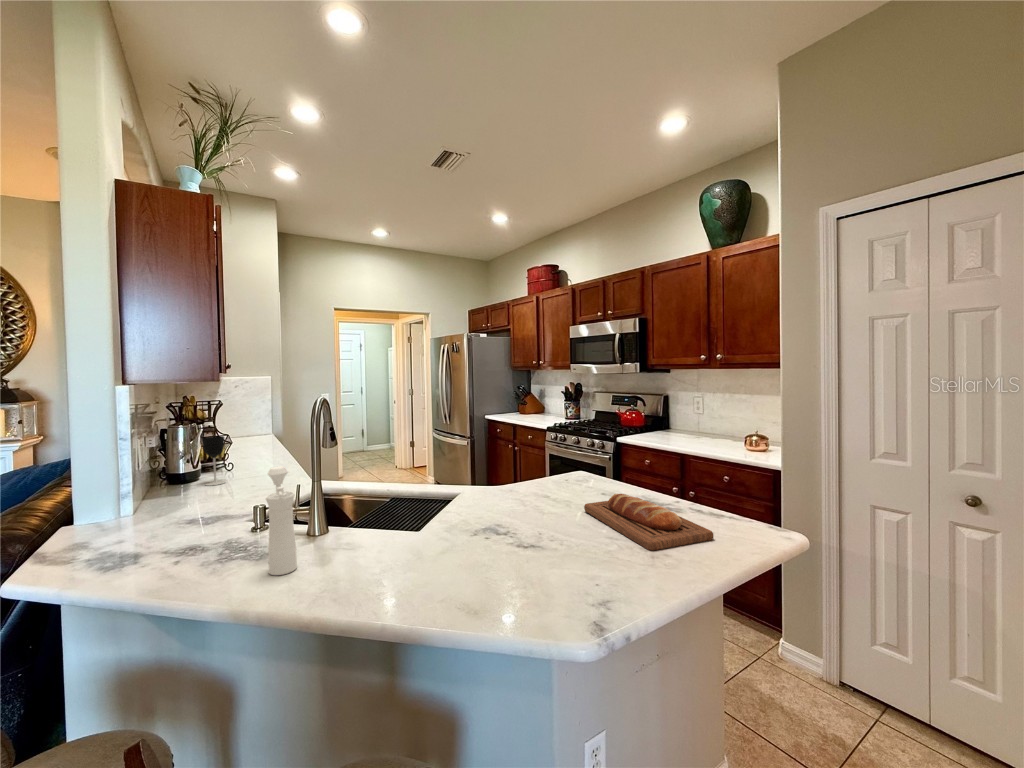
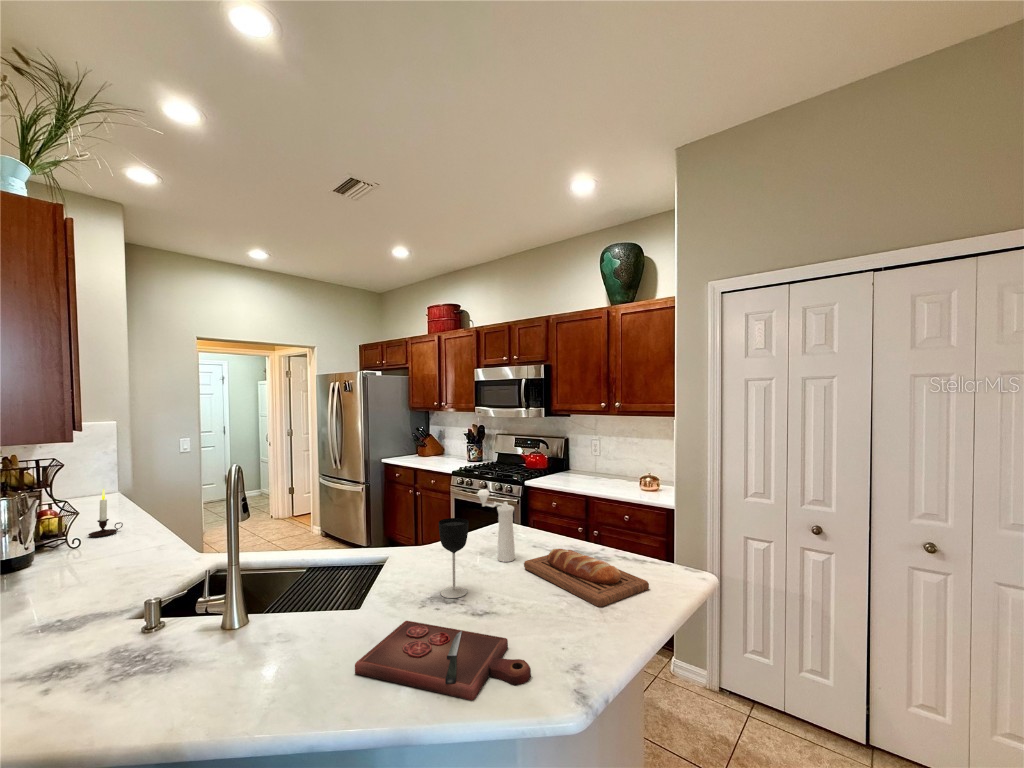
candle: none [241,426,265,464] -> present [88,489,123,537]
wine glass: present [202,436,225,486] -> present [439,518,468,598]
pepper mill: present [266,466,297,575] -> present [477,490,515,562]
cutting board: none [396,542,554,613] -> present [355,621,531,700]

